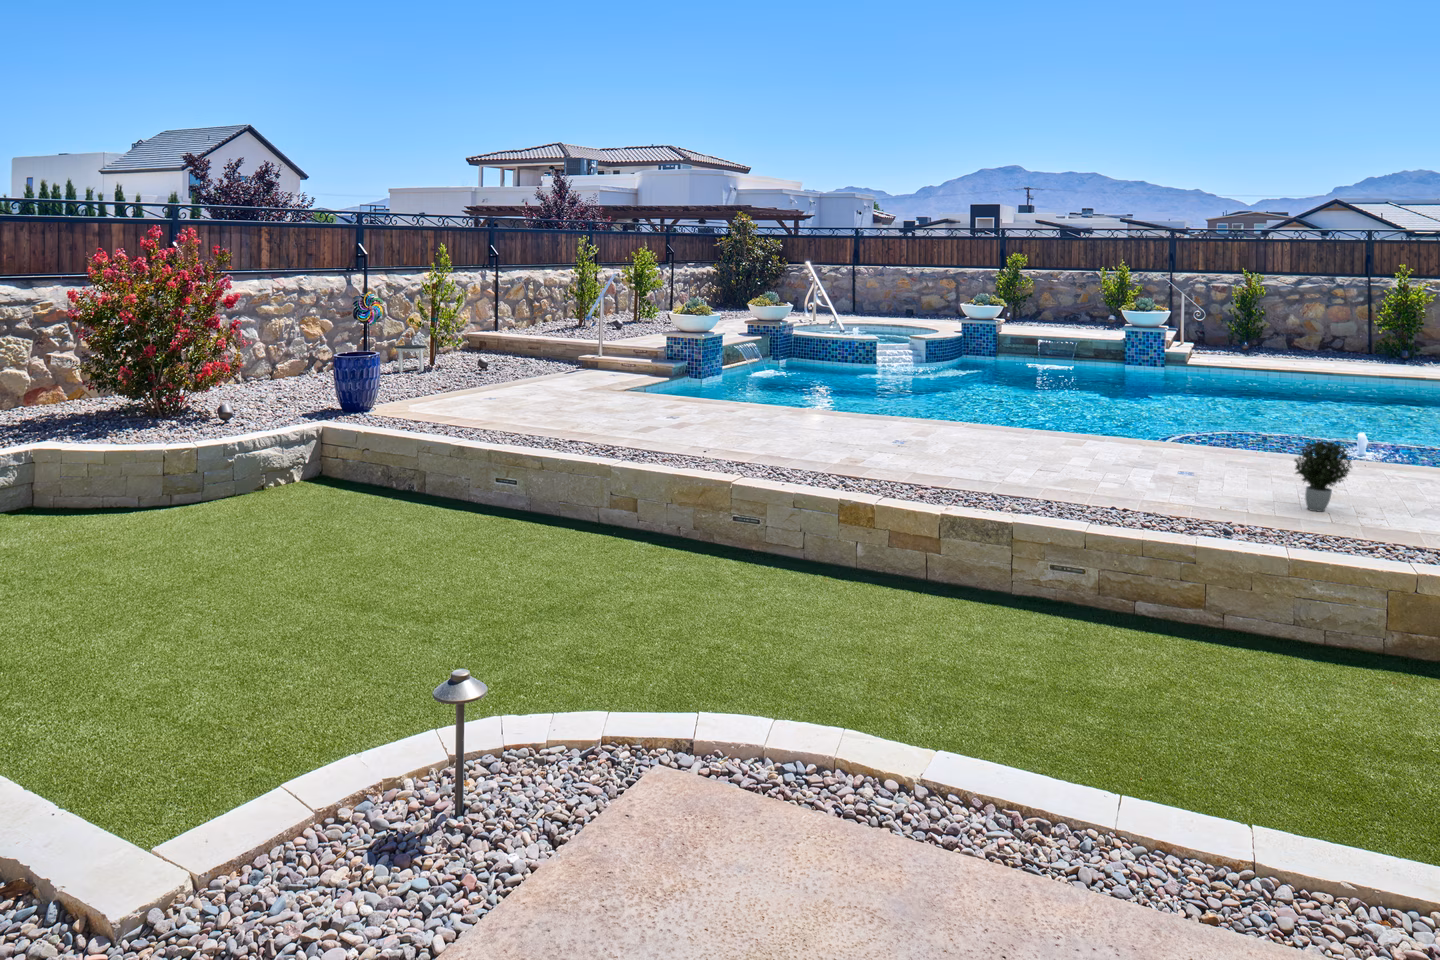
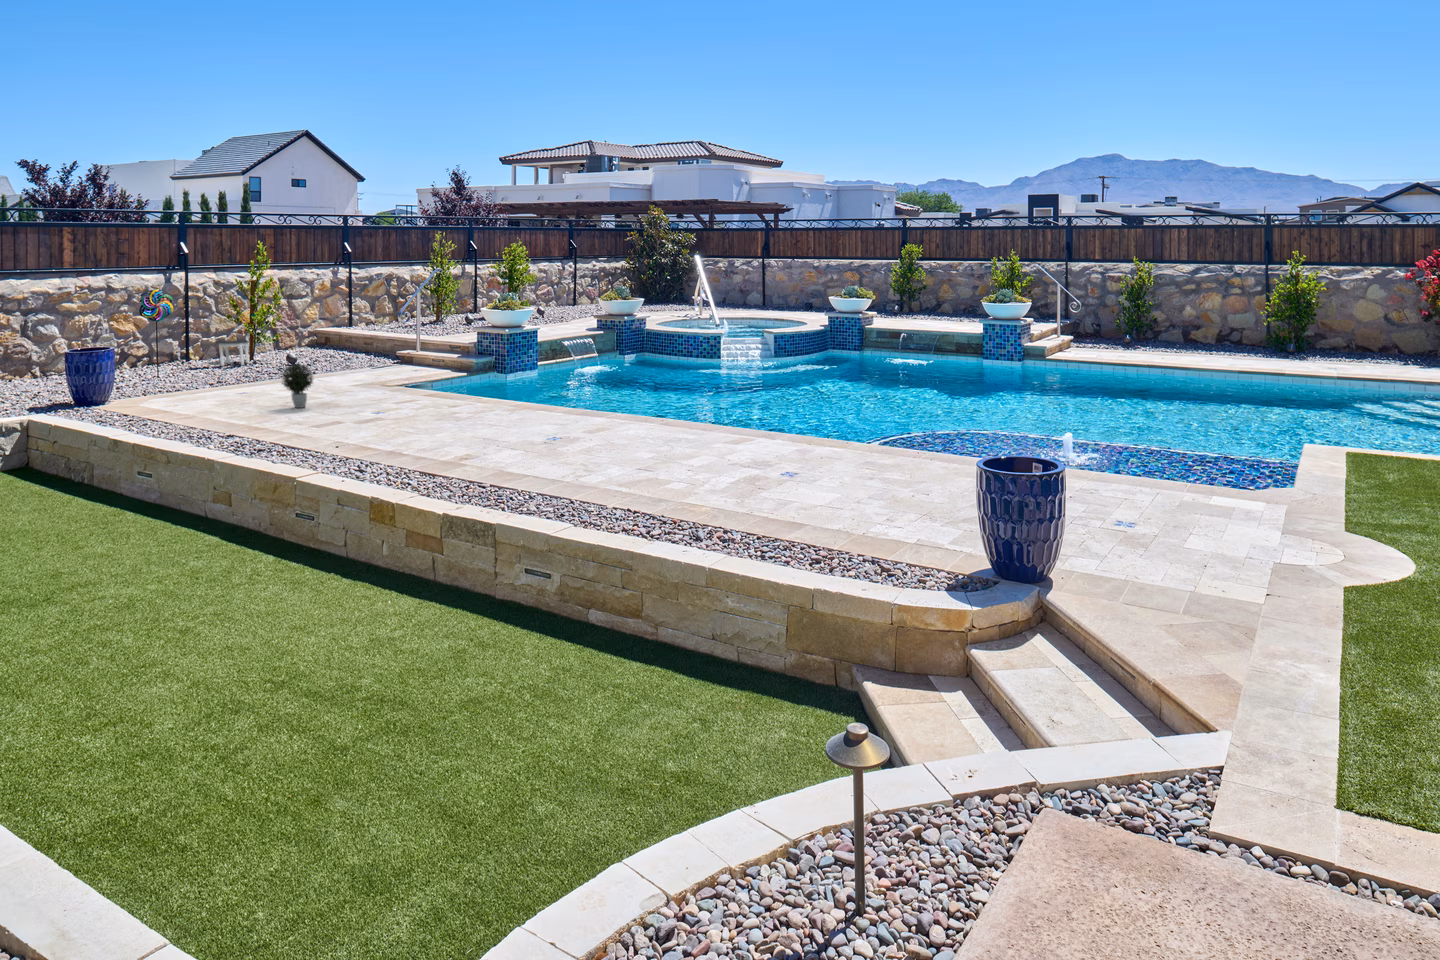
potted plant: present [1294,441,1352,512] -> present [282,363,313,408]

